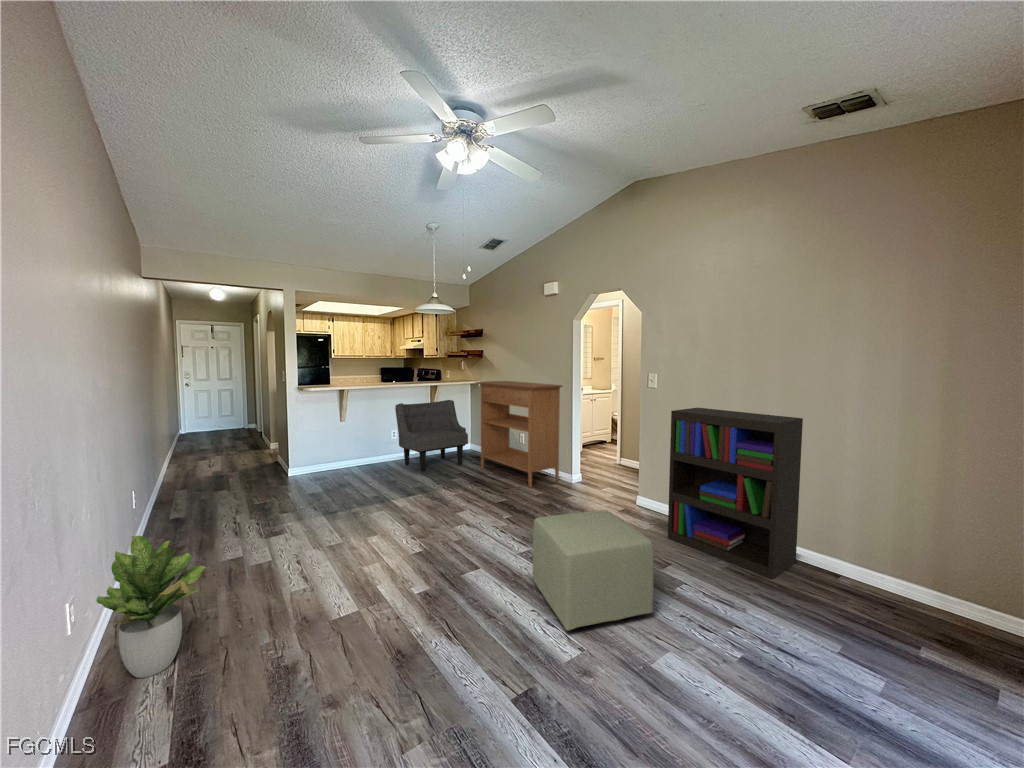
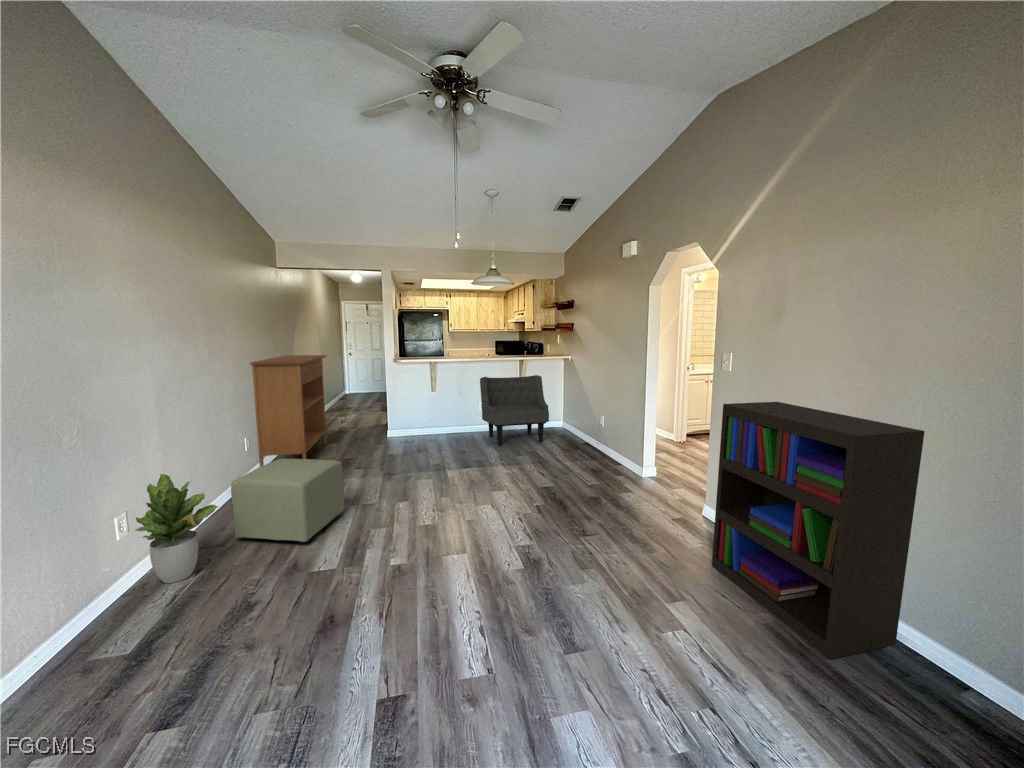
console table: present [476,381,562,488] -> present [250,355,327,467]
ottoman: present [533,510,654,631] -> present [231,459,345,543]

